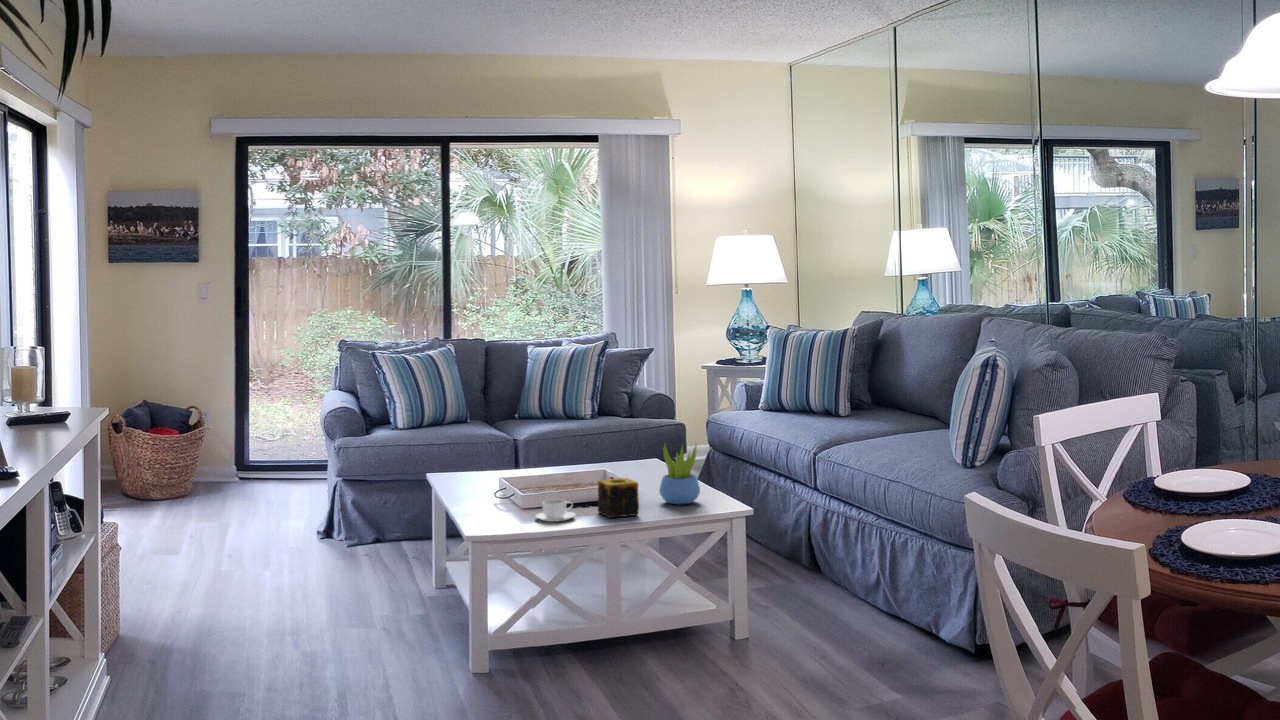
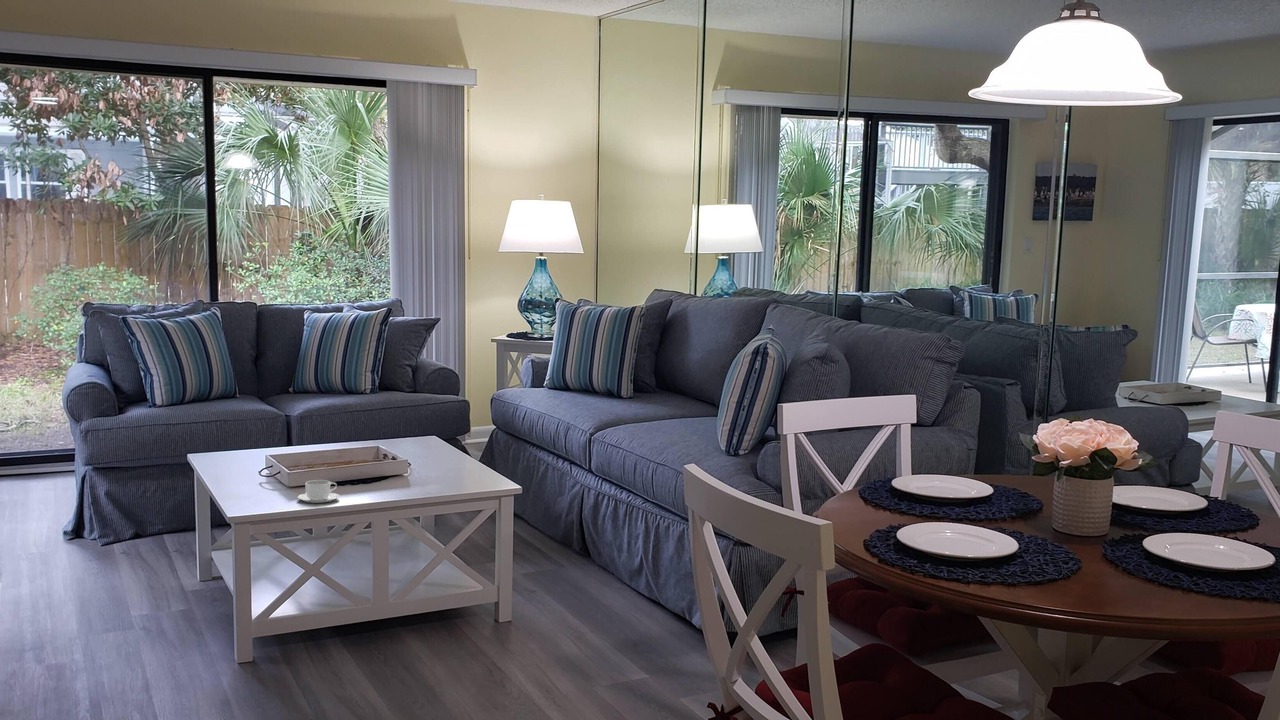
succulent plant: present [660,444,700,505] -> none [428,424,469,487]
candle: present [598,478,639,518] -> none [363,460,405,500]

